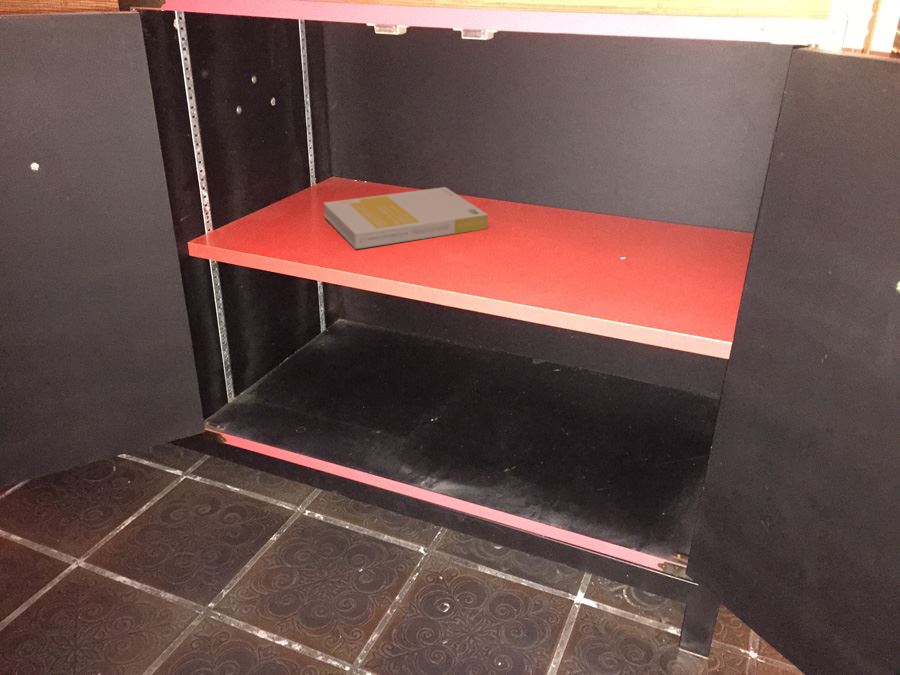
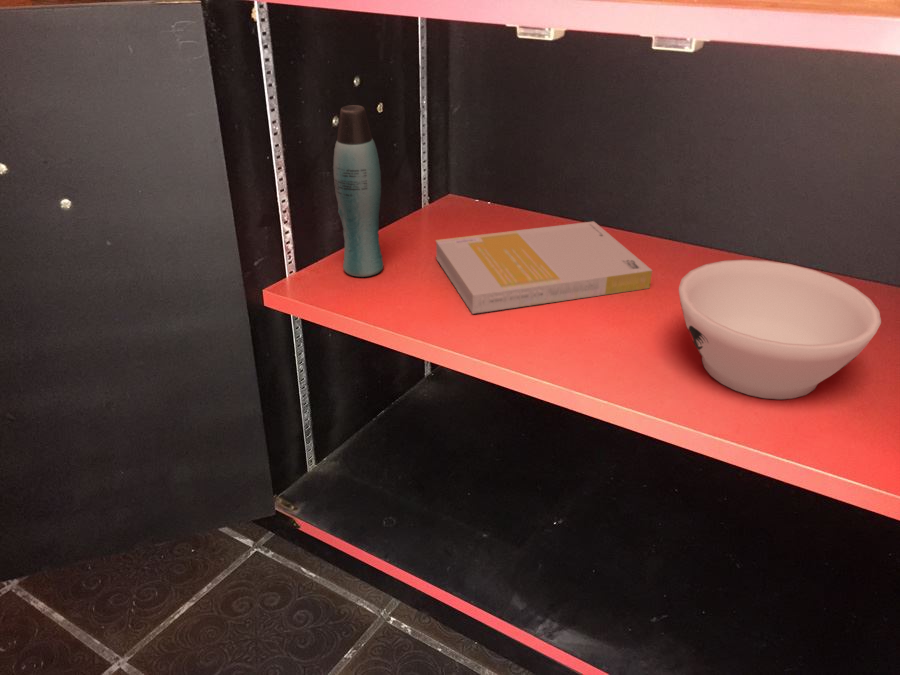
bottle: none [240,95,283,231] -> present [333,105,384,277]
bowl: none [500,196,632,284] -> present [679,259,881,399]

